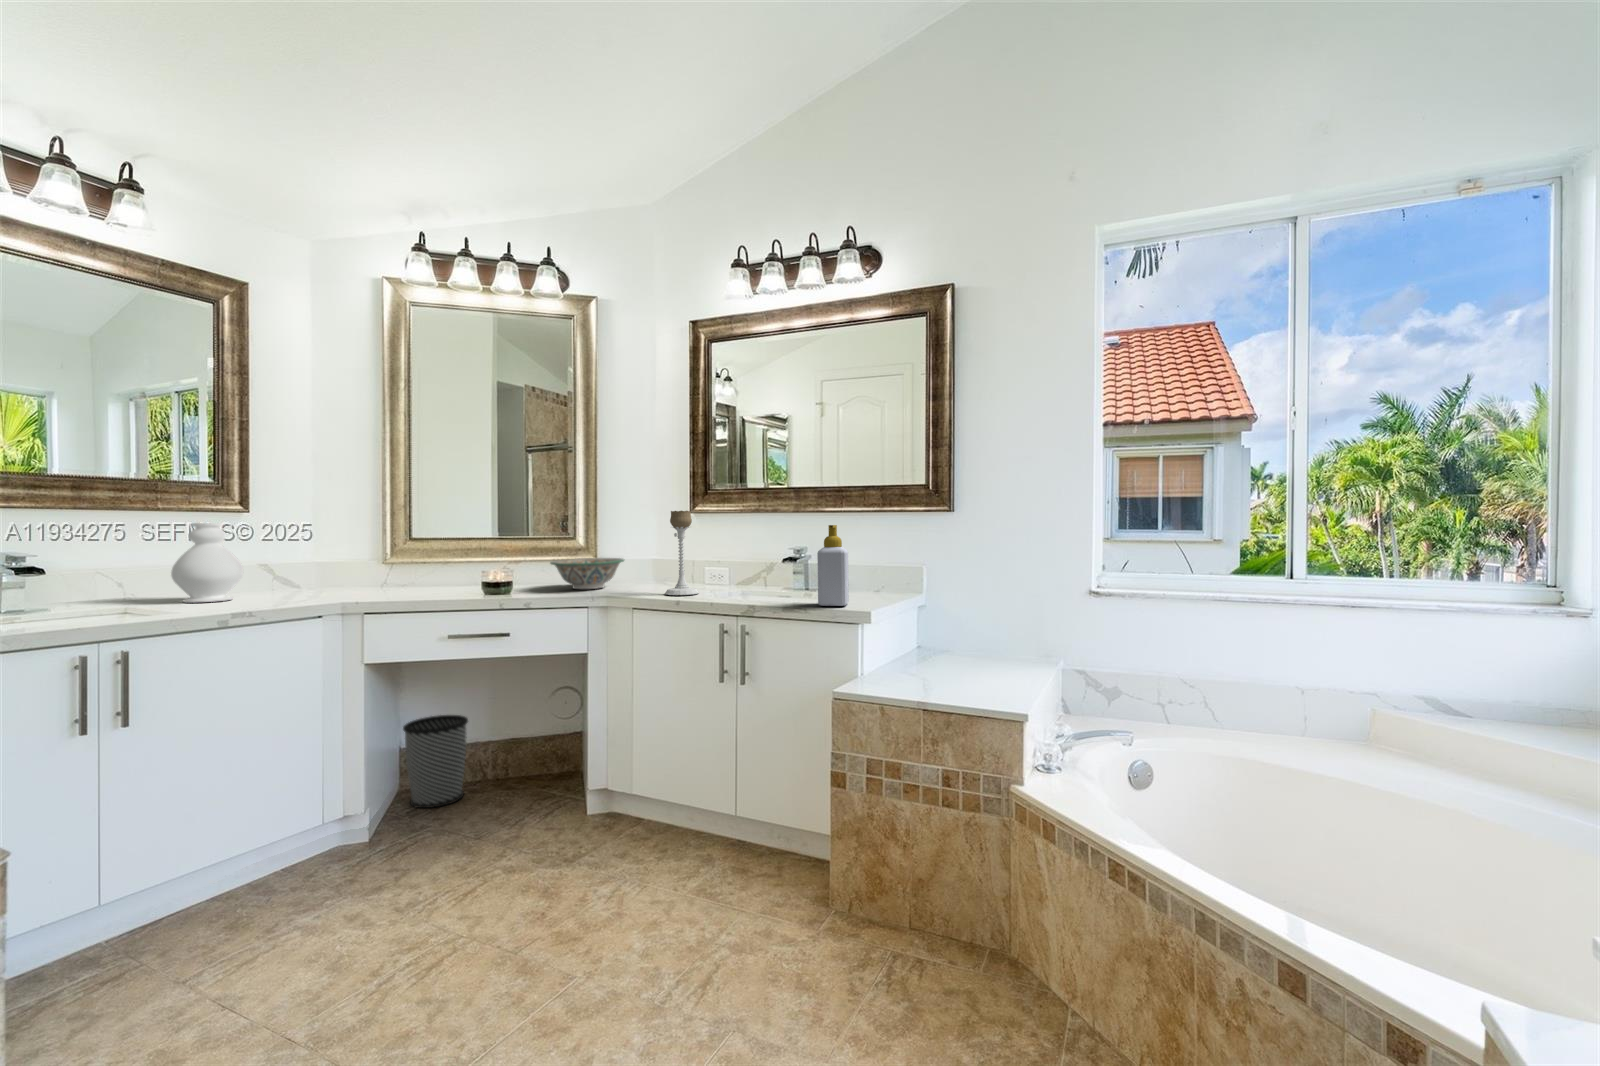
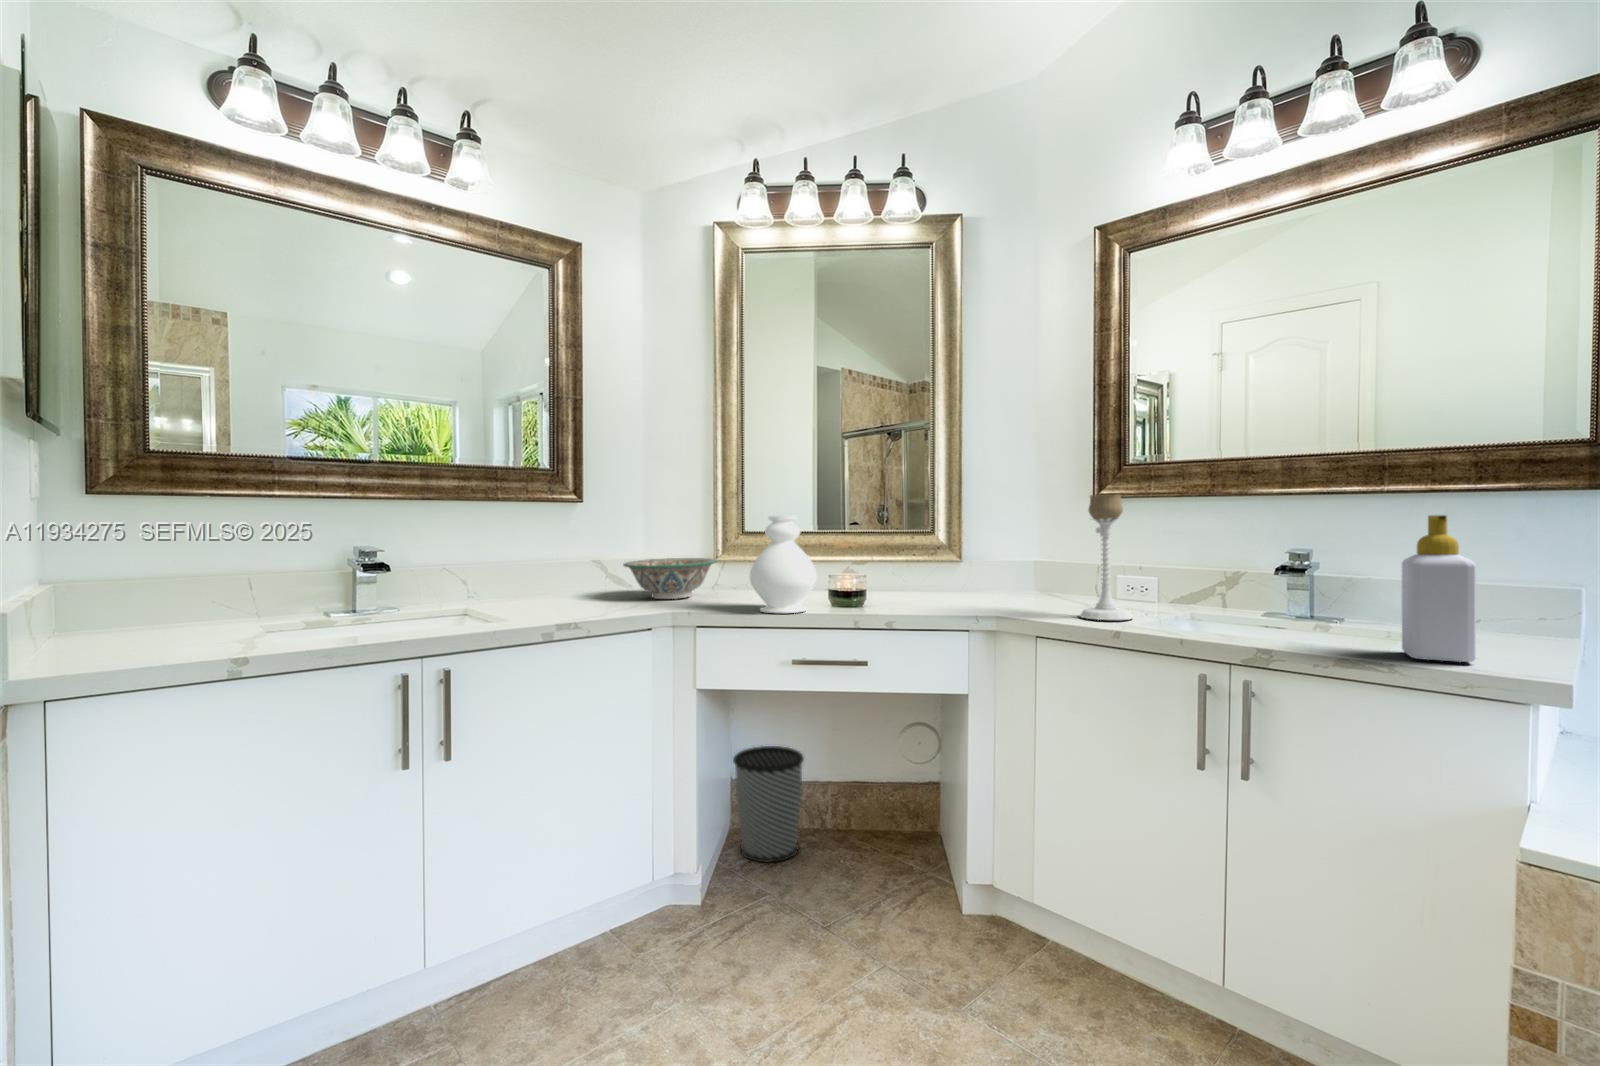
decorative vase: present [171,523,243,603] -> present [750,516,817,613]
decorative bowl: present [550,558,624,589] -> present [624,558,717,599]

